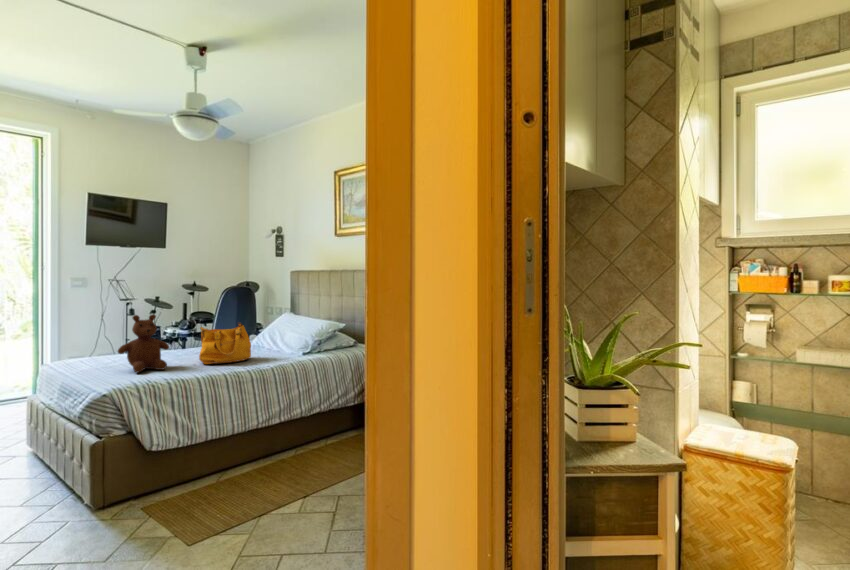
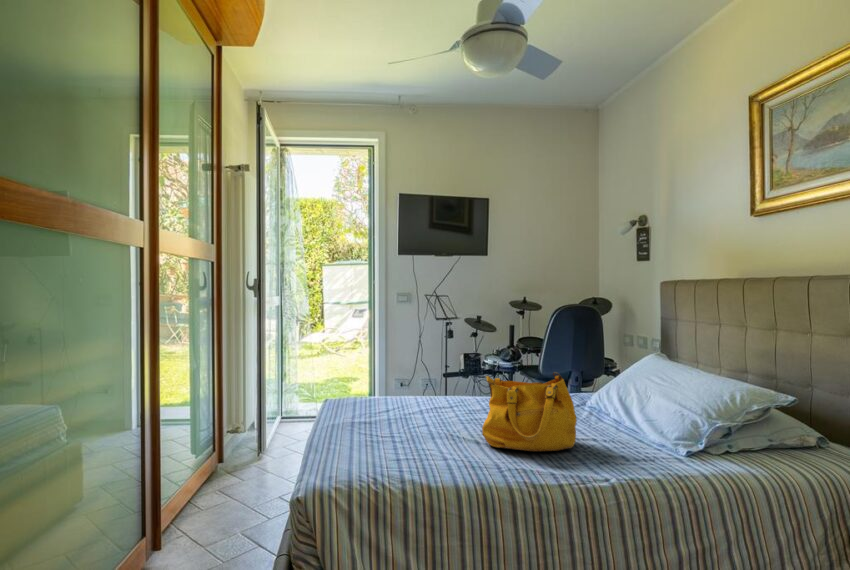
teddy bear: present [118,314,169,373] -> none [366,346,440,446]

